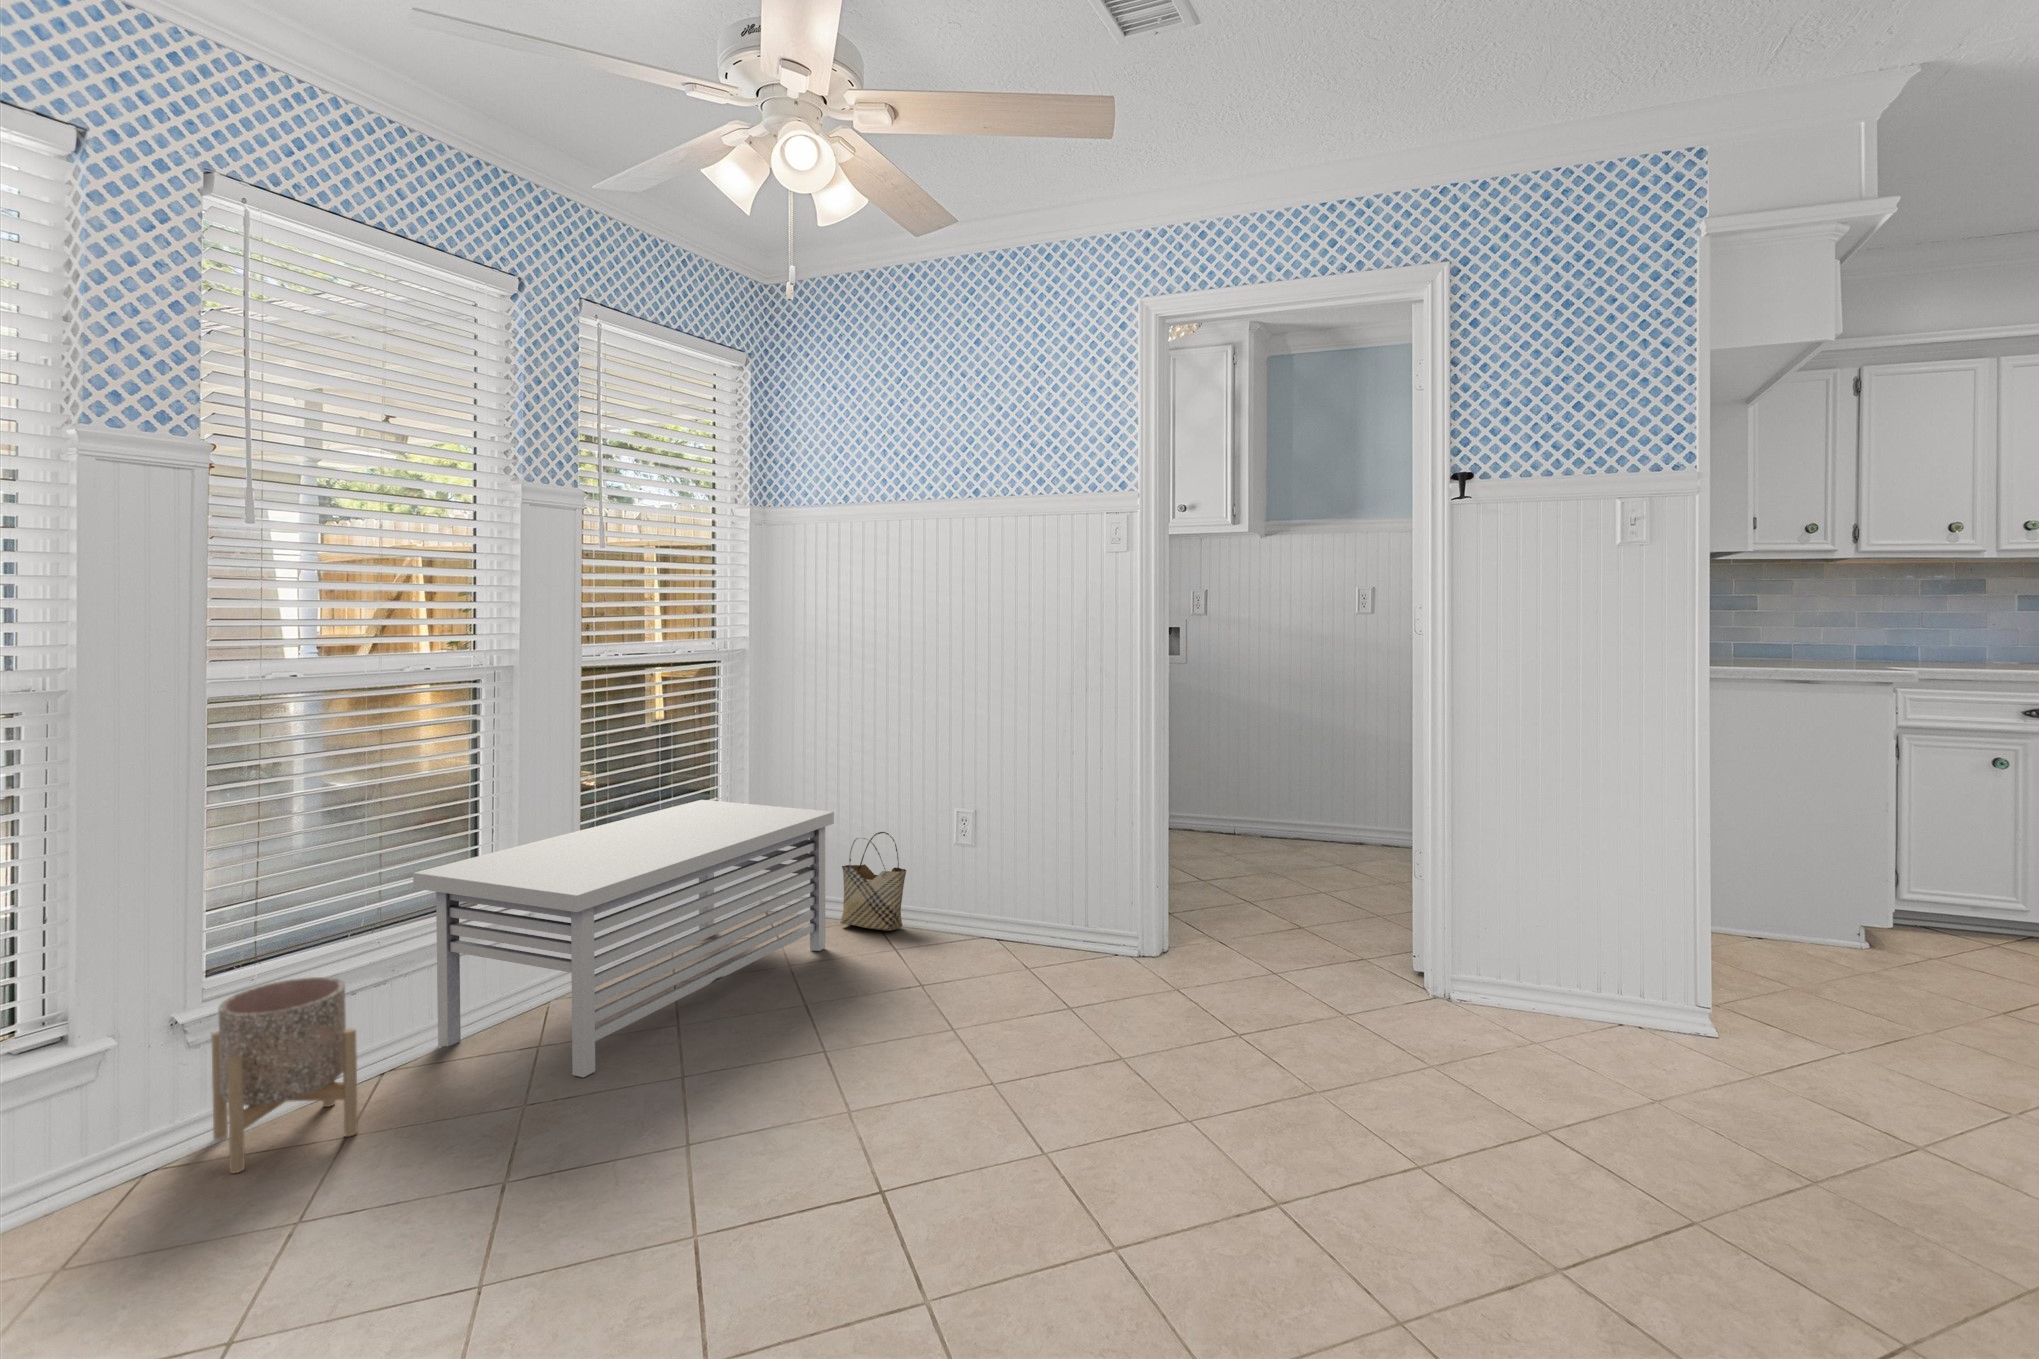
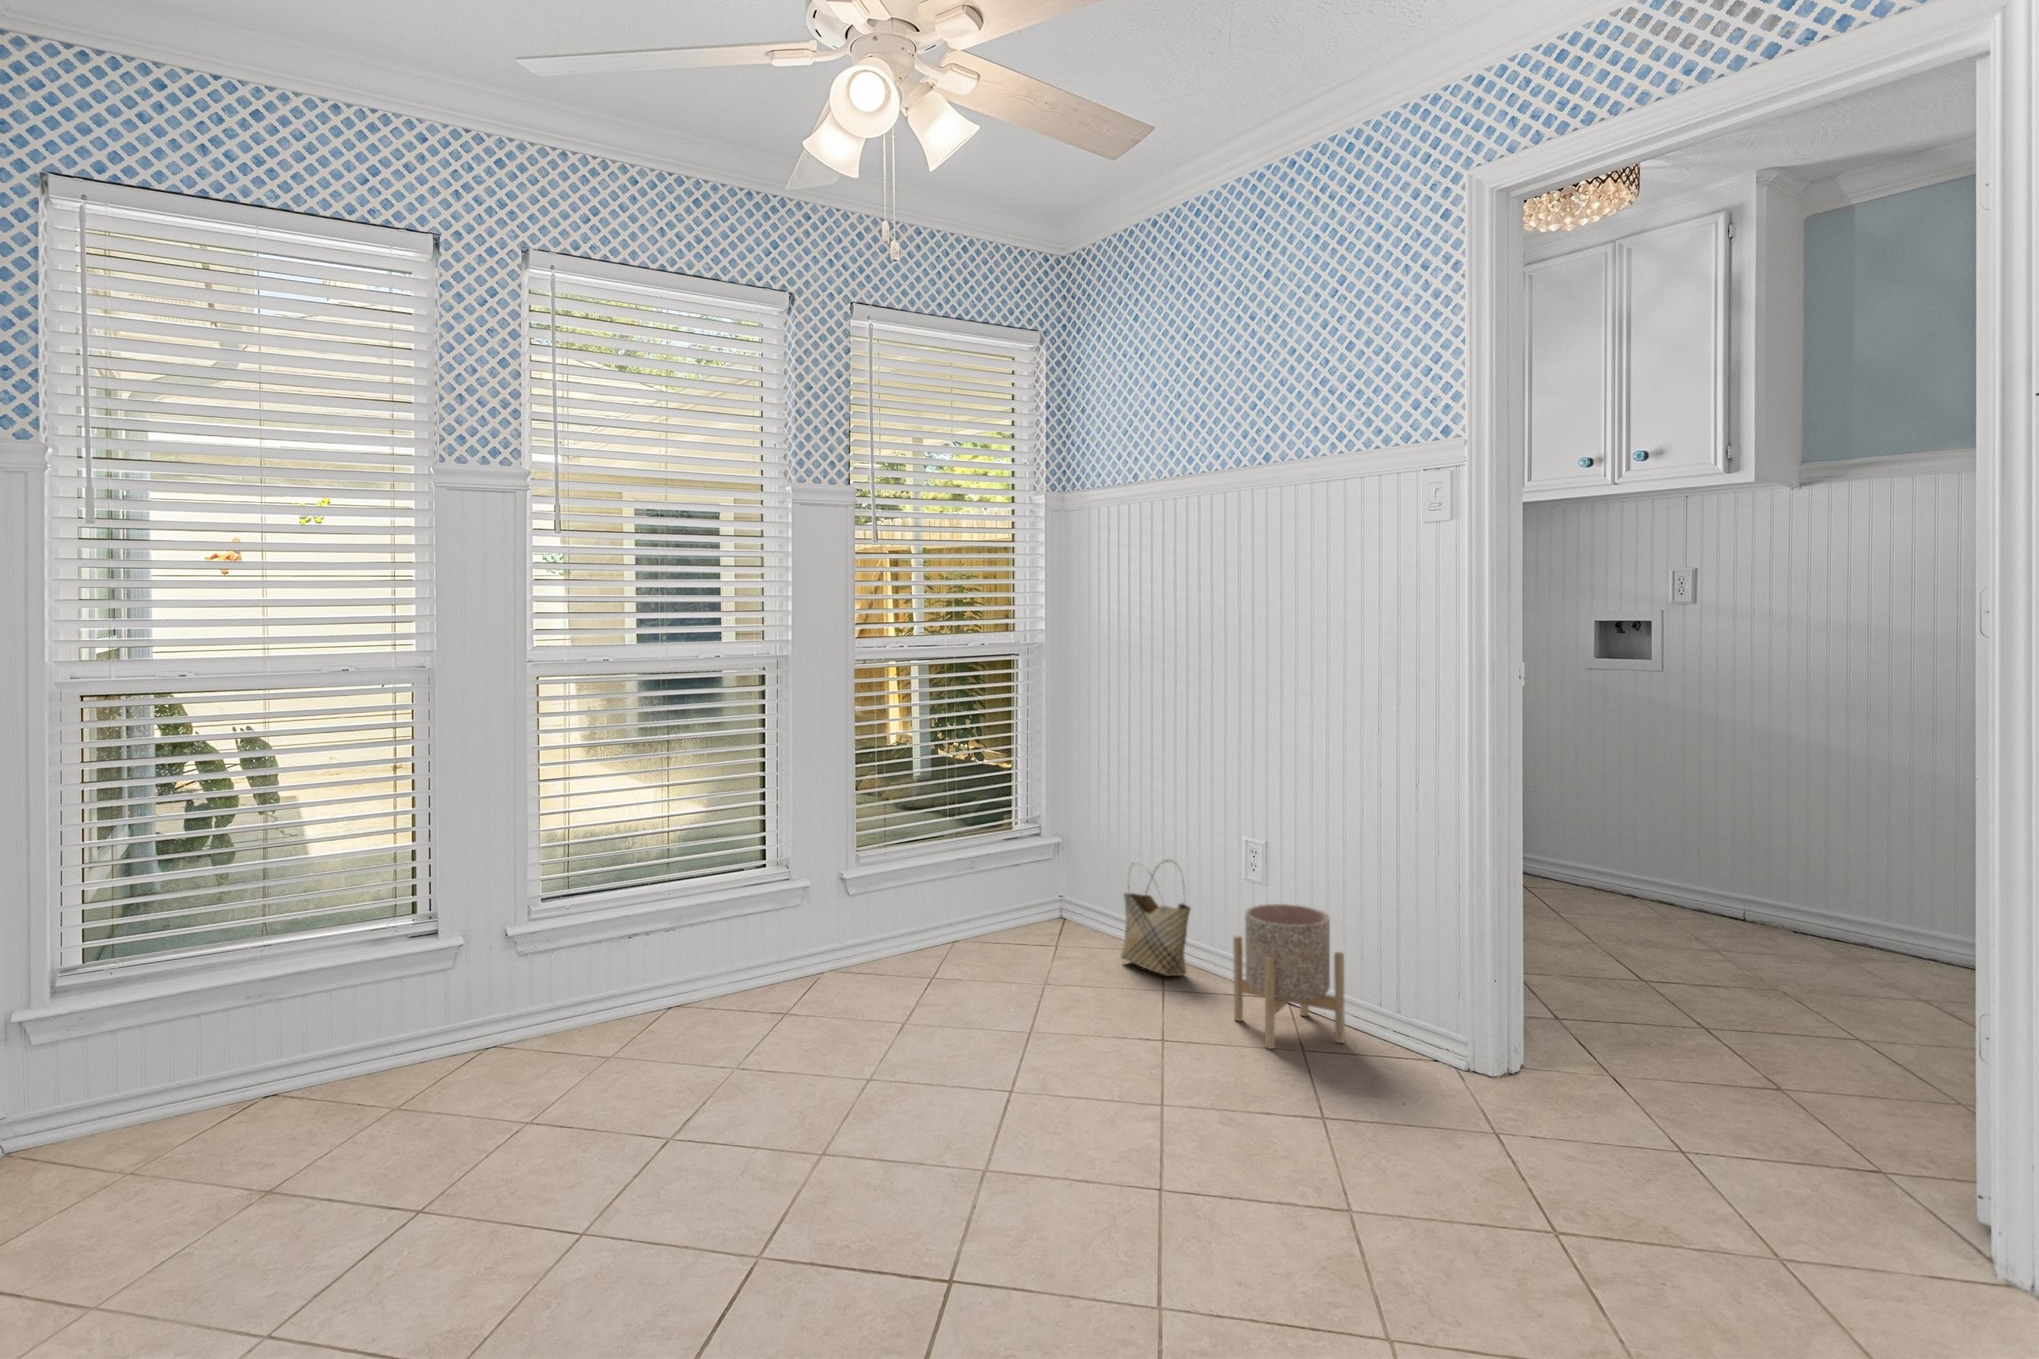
storage bench: present [413,800,834,1077] -> none [688,804,1096,1063]
planter: present [212,977,358,1174] -> present [1233,904,1345,1049]

